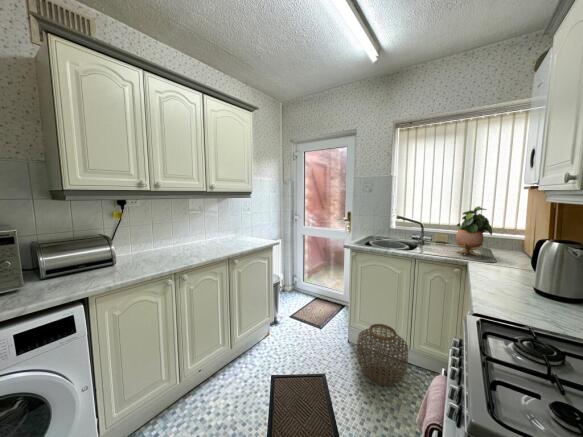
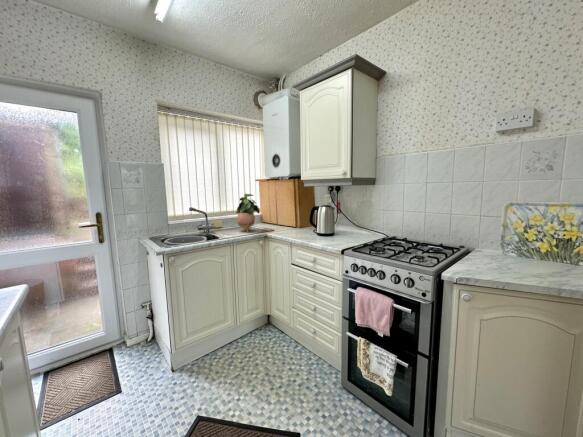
woven basket: present [357,324,408,386] -> none [206,315,256,375]

